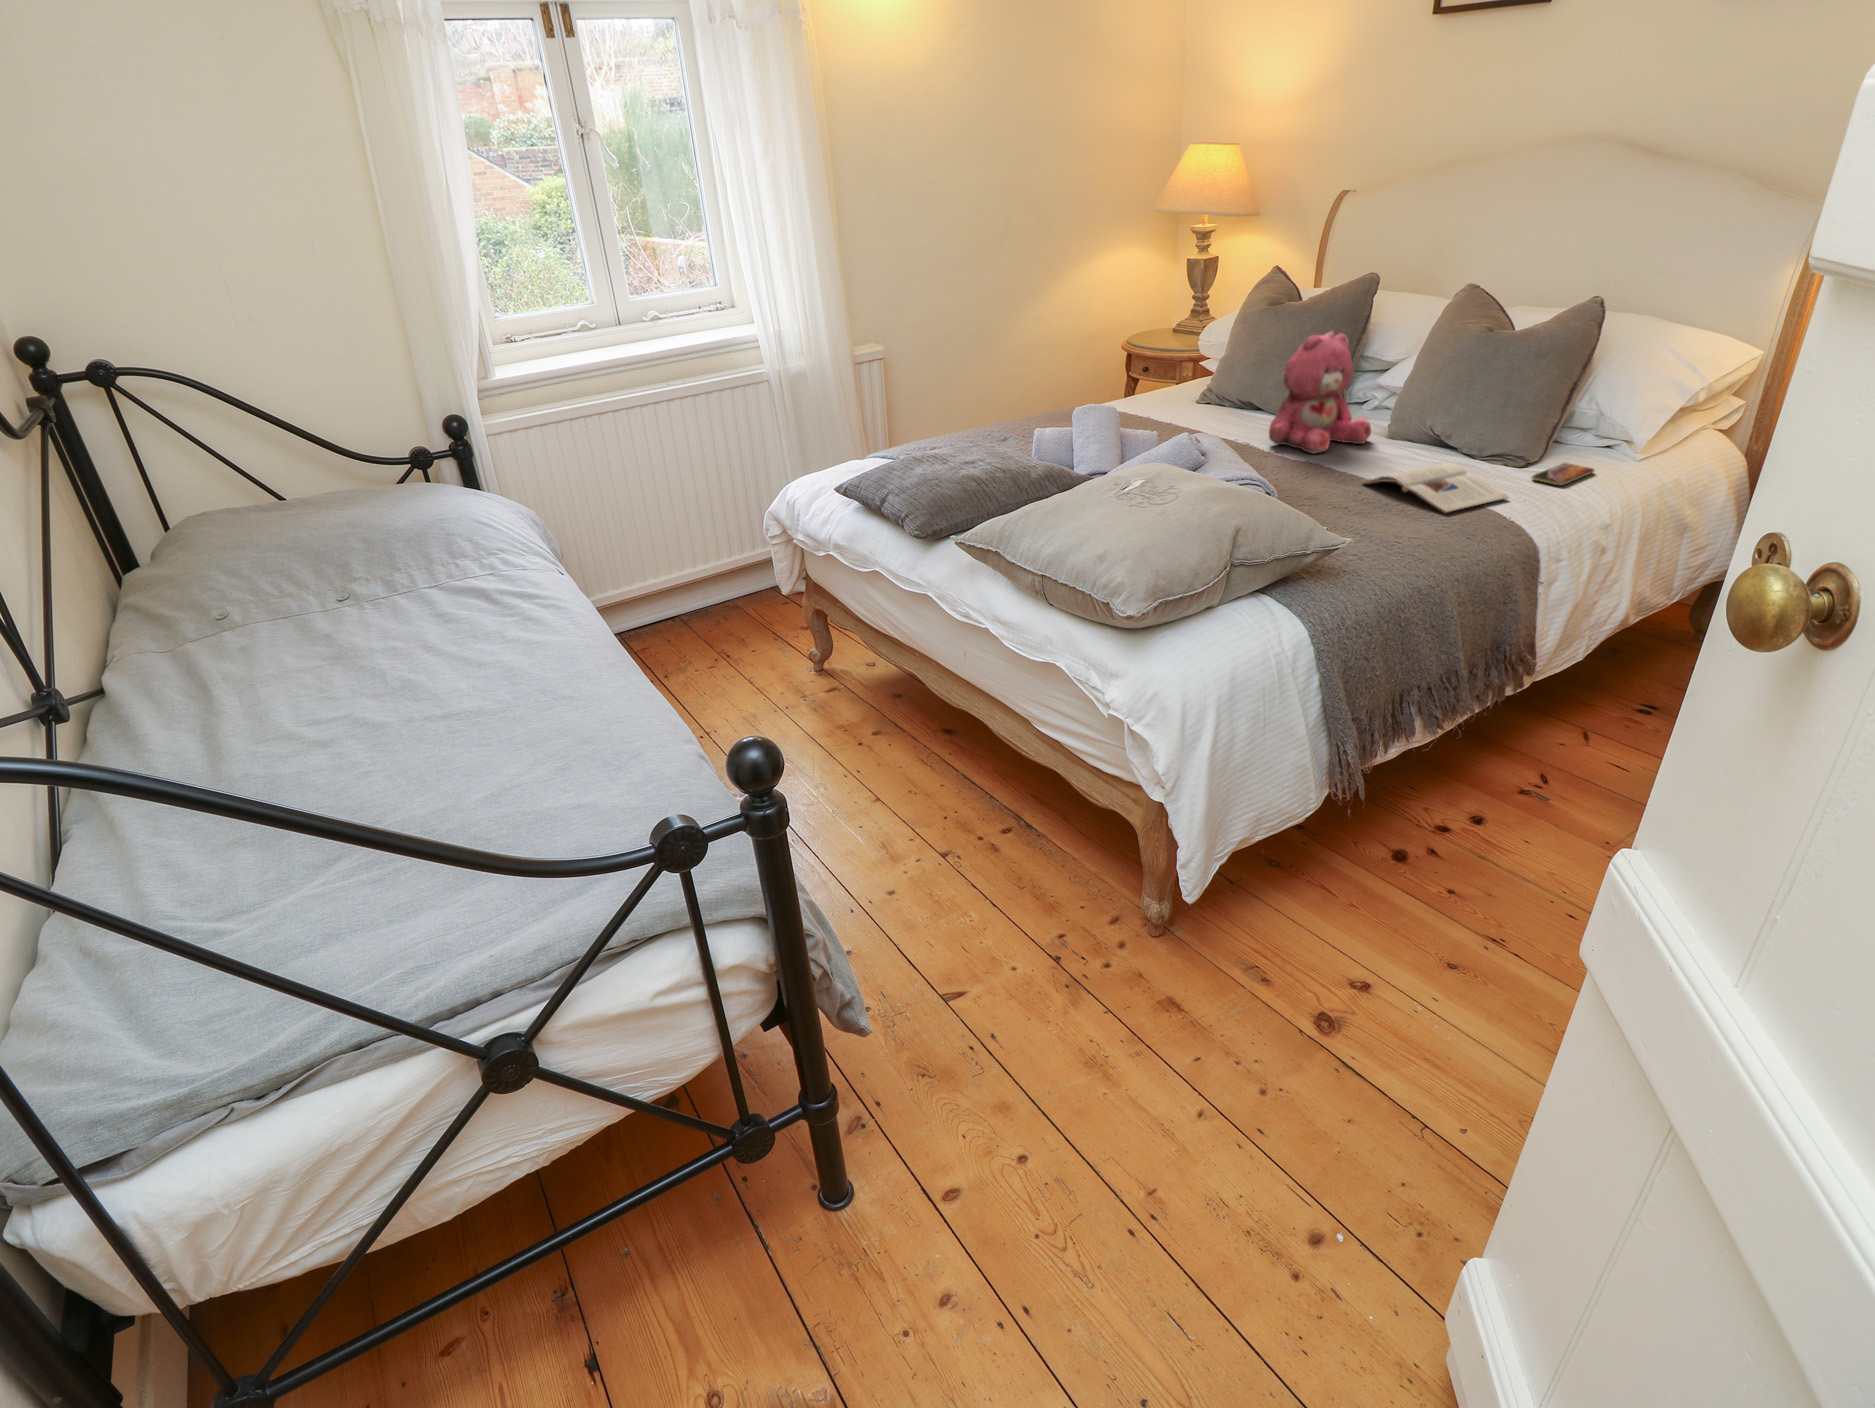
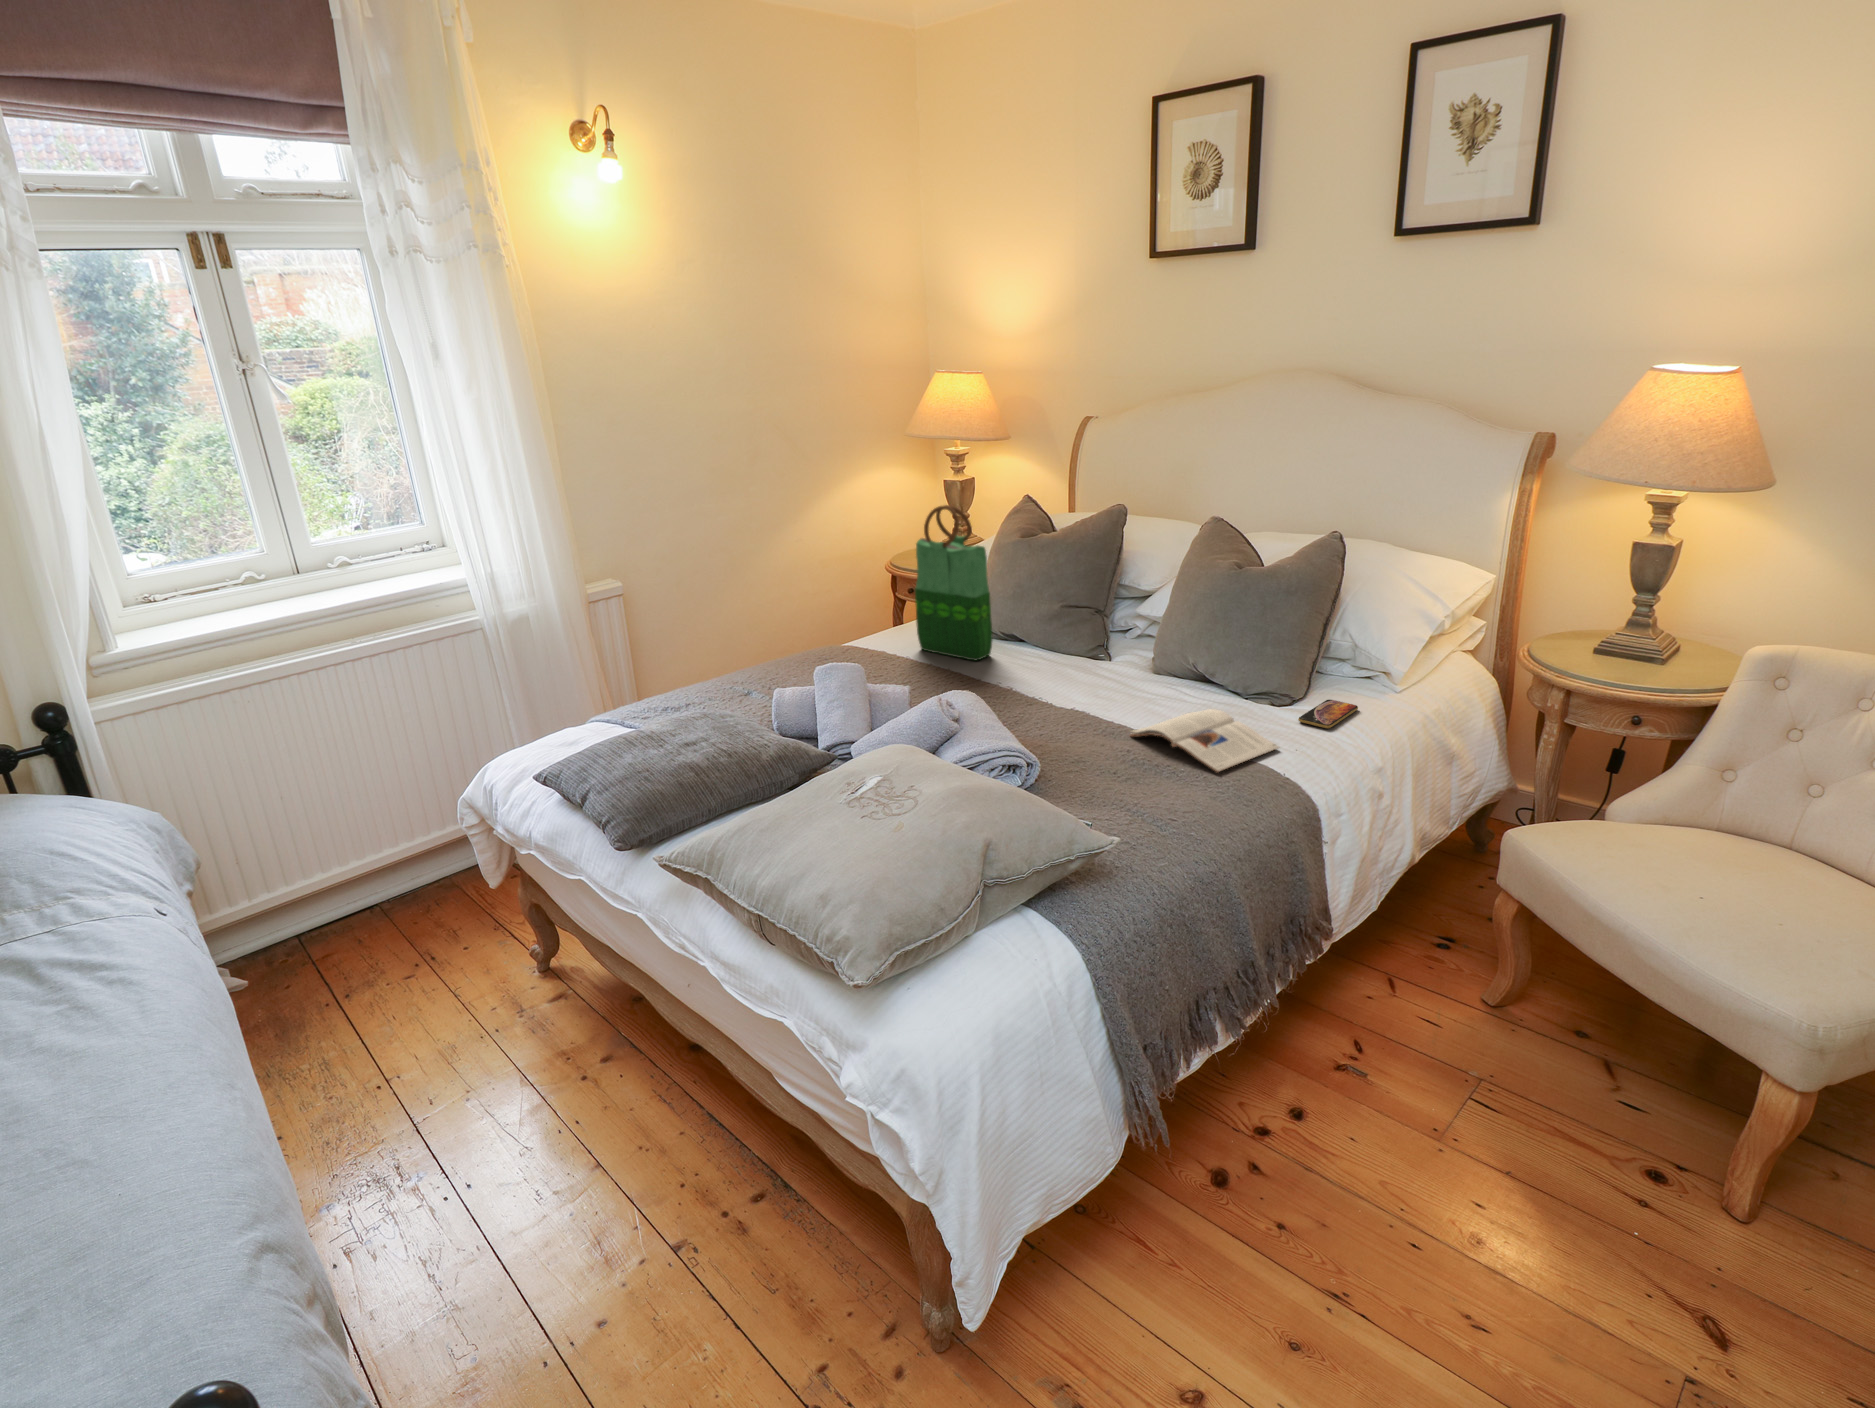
tote bag: none [1158,268,1235,423] -> present [915,505,993,661]
teddy bear: present [1269,331,1371,453] -> none [1031,570,1136,697]

